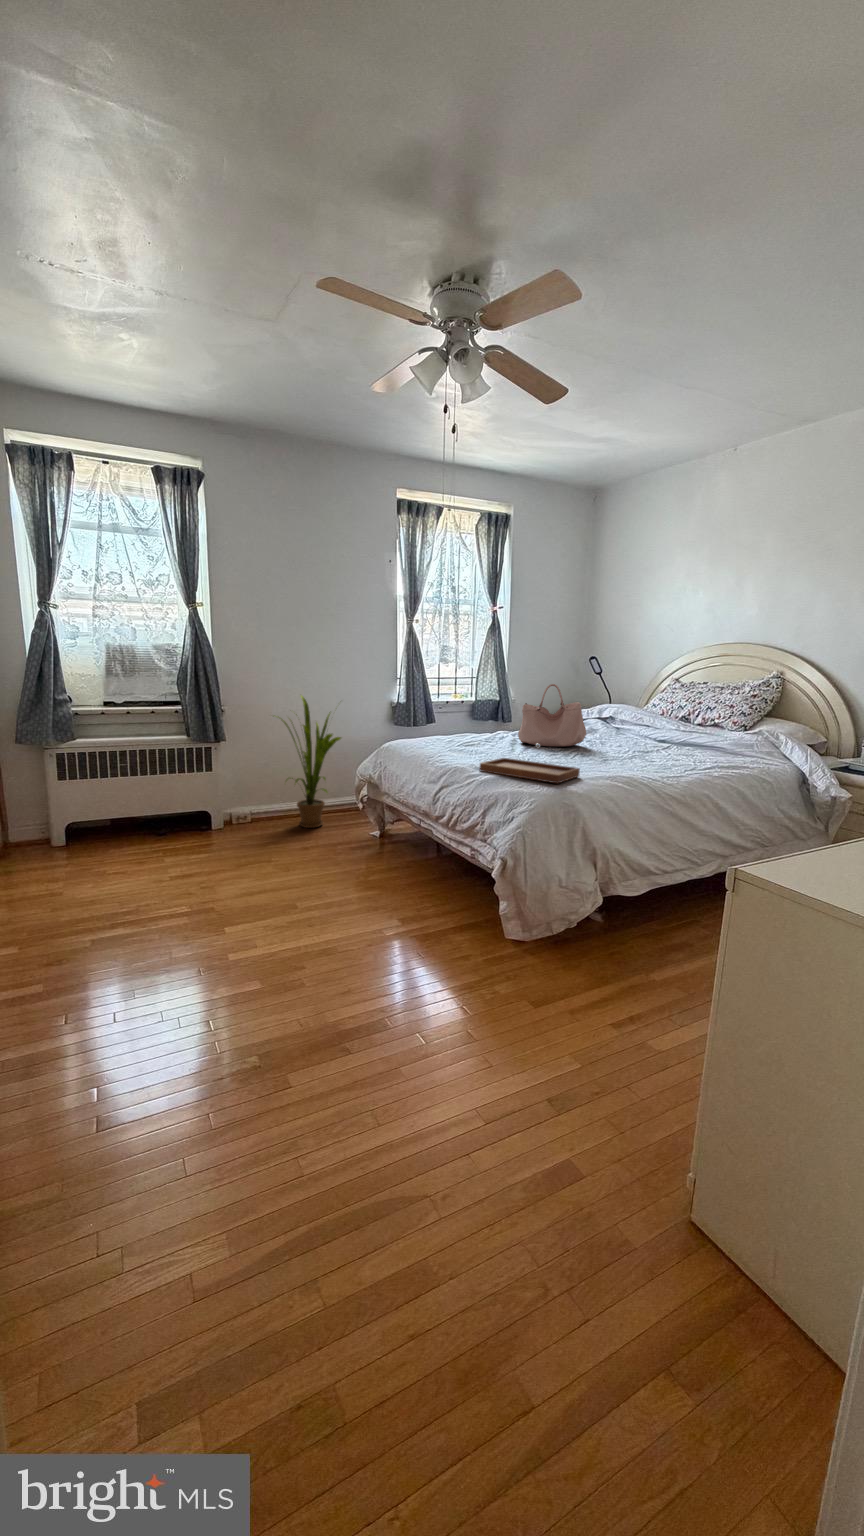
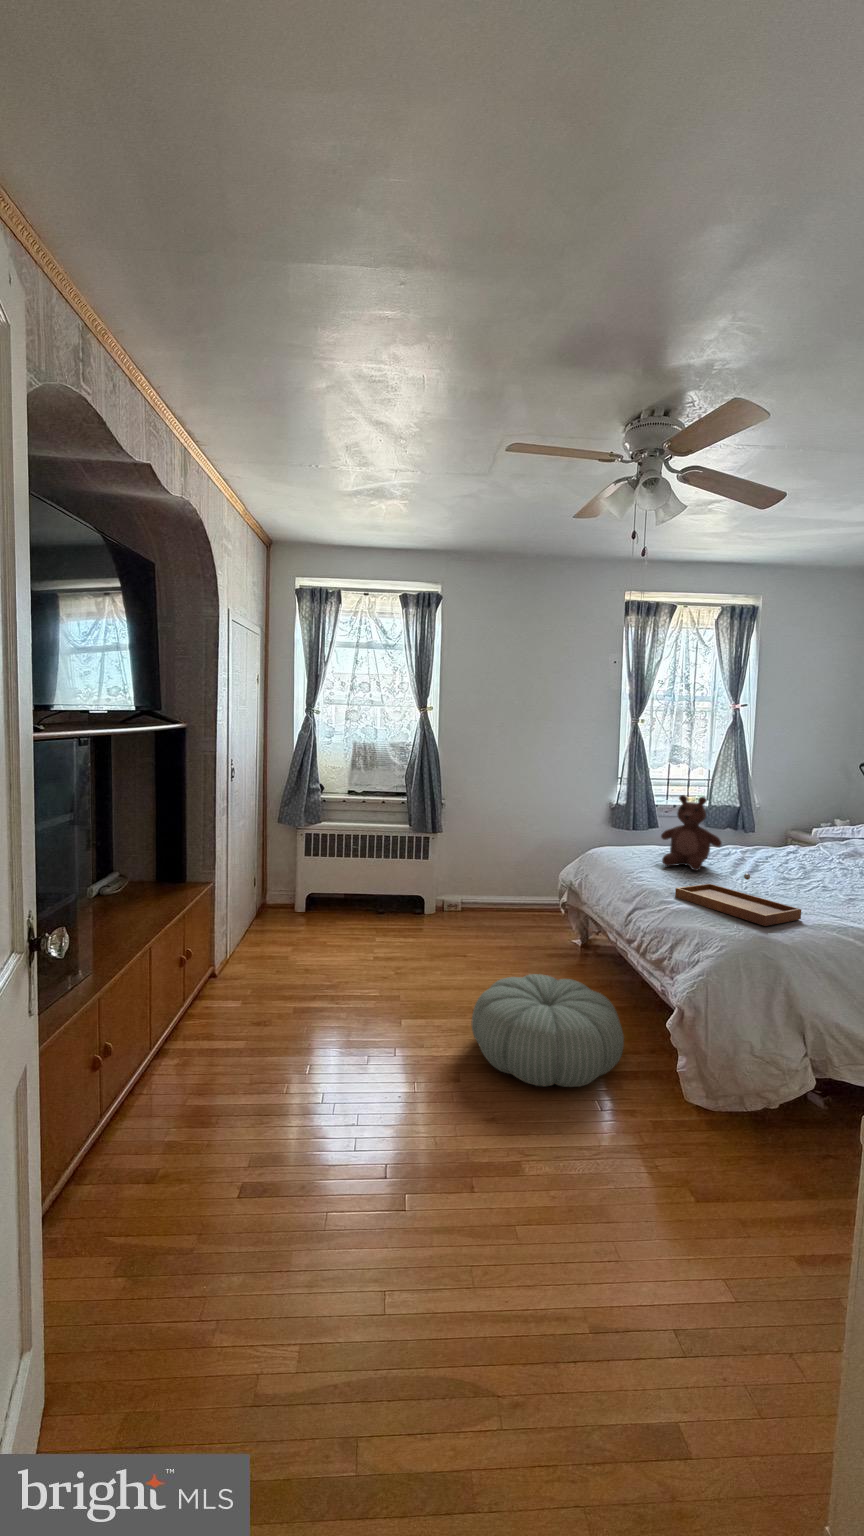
teddy bear: none [453,684,505,750] -> present [661,795,722,871]
handbag: present [518,684,586,746] -> none [743,800,832,875]
house plant: present [282,696,341,828] -> none [481,791,554,926]
pouf: none [304,859,448,954] -> present [471,974,624,1087]

